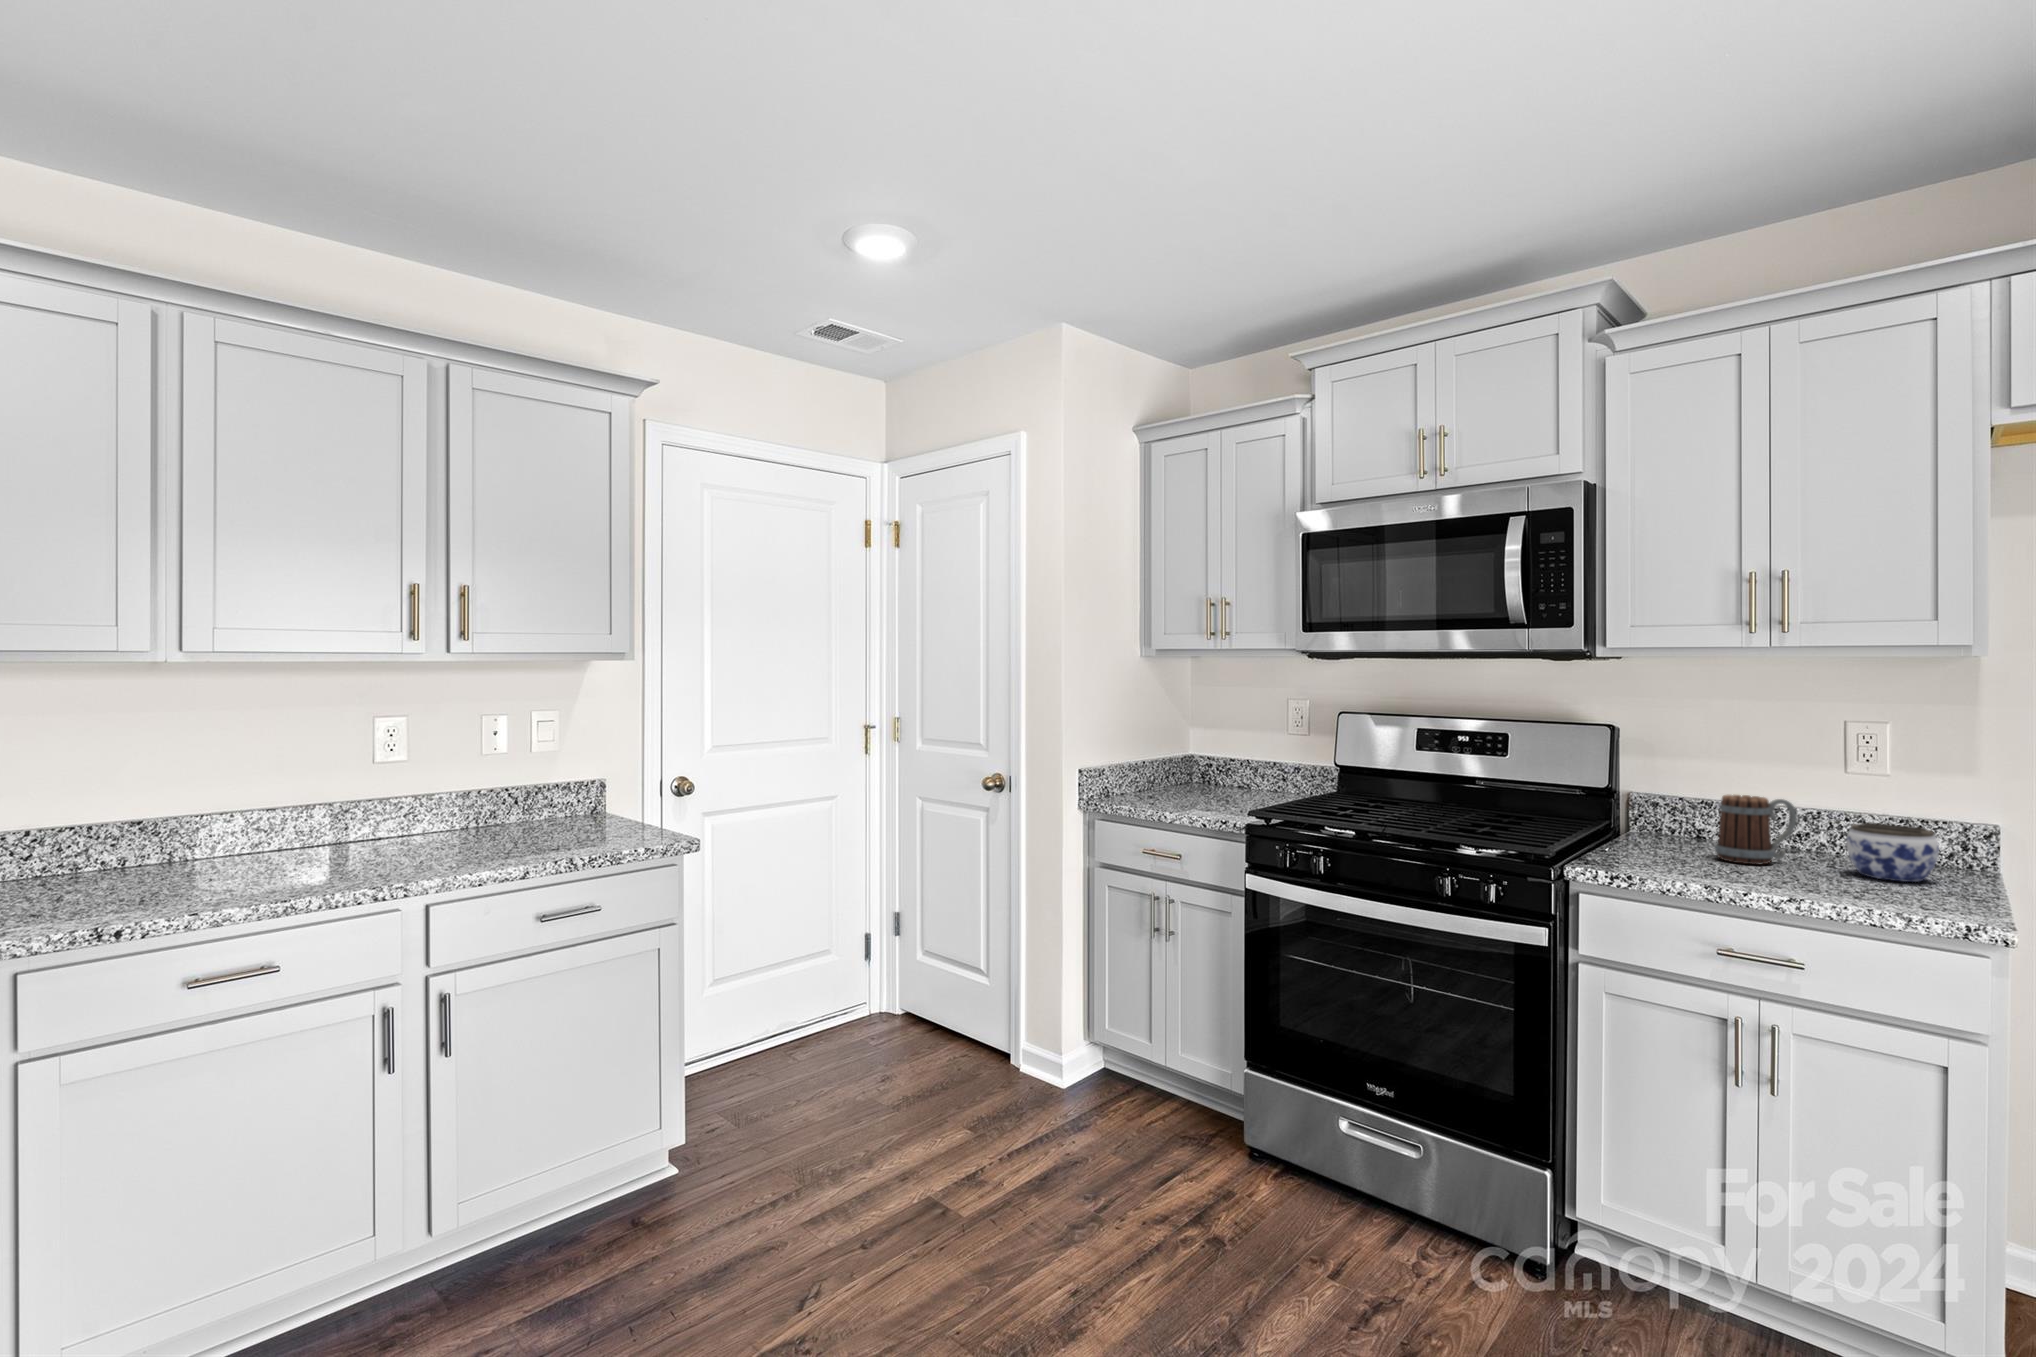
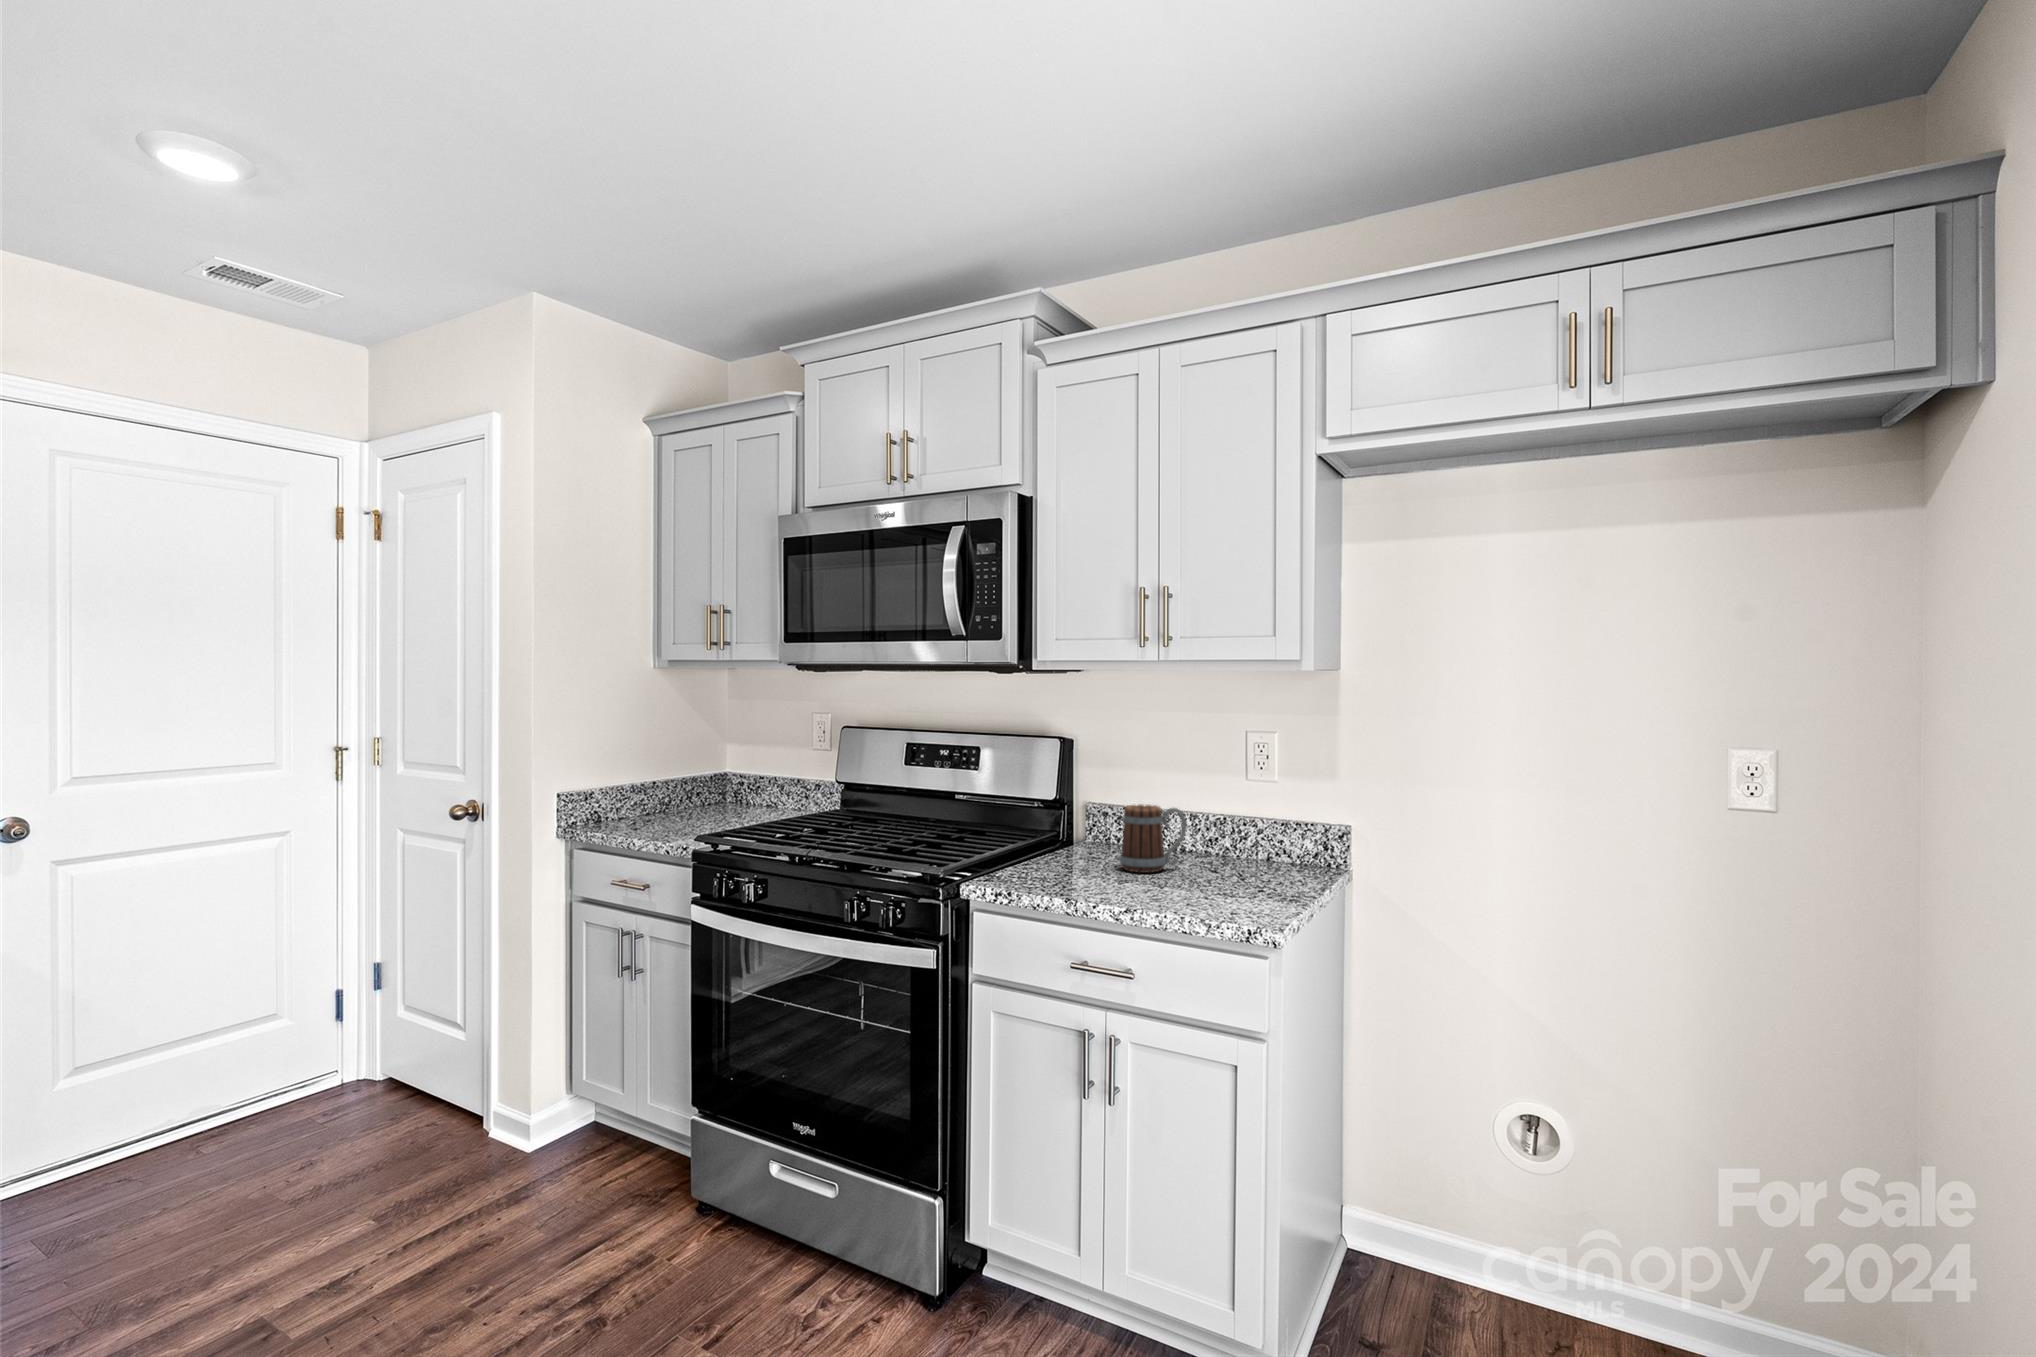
jar: present [1846,822,1939,882] -> none [1216,828,1283,884]

